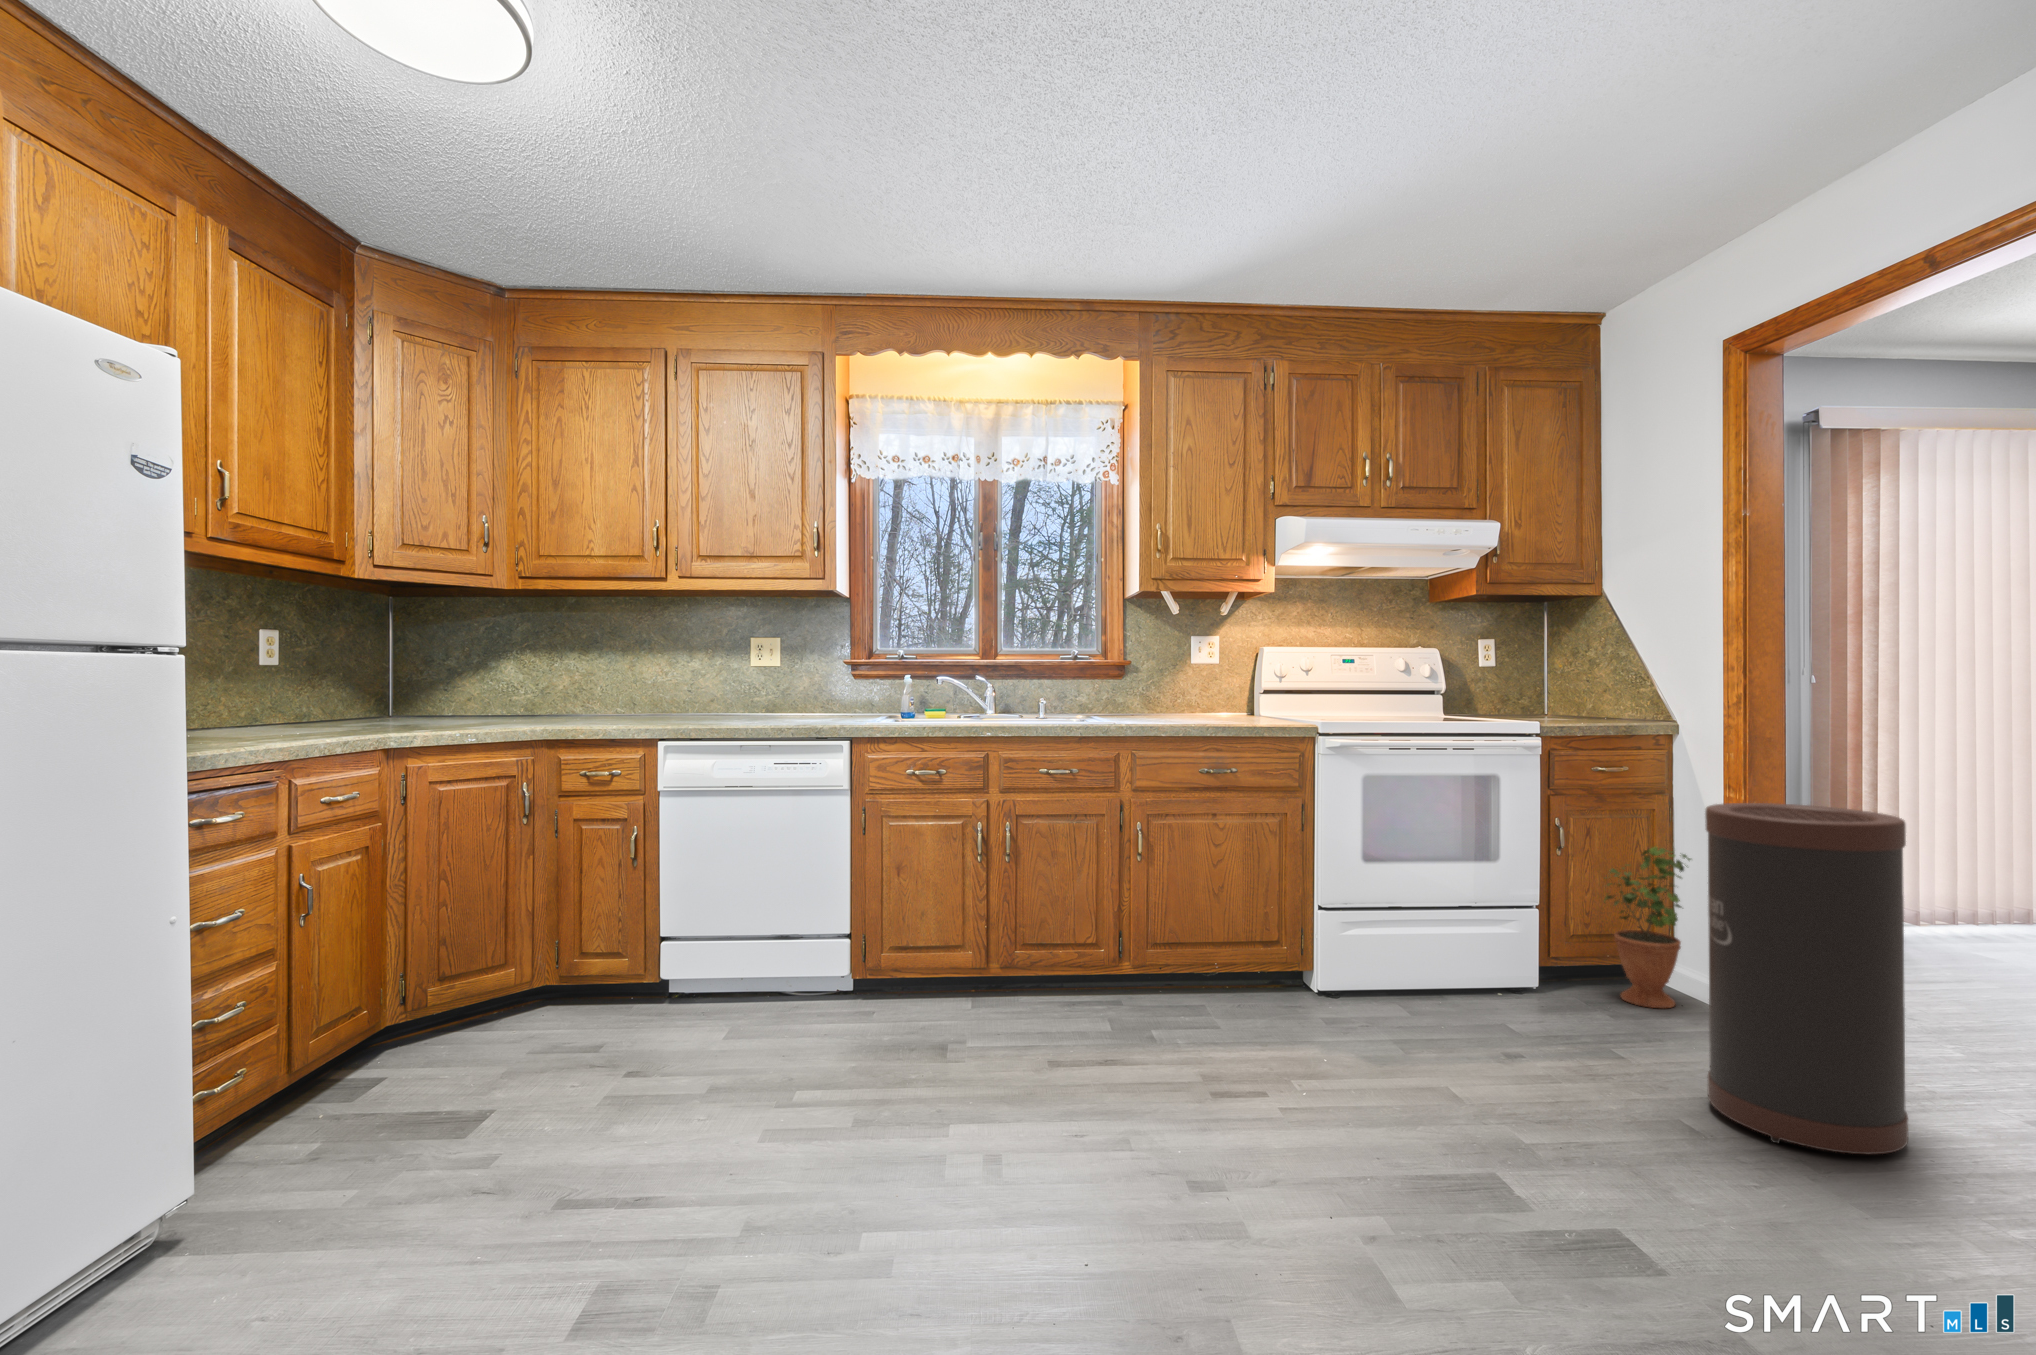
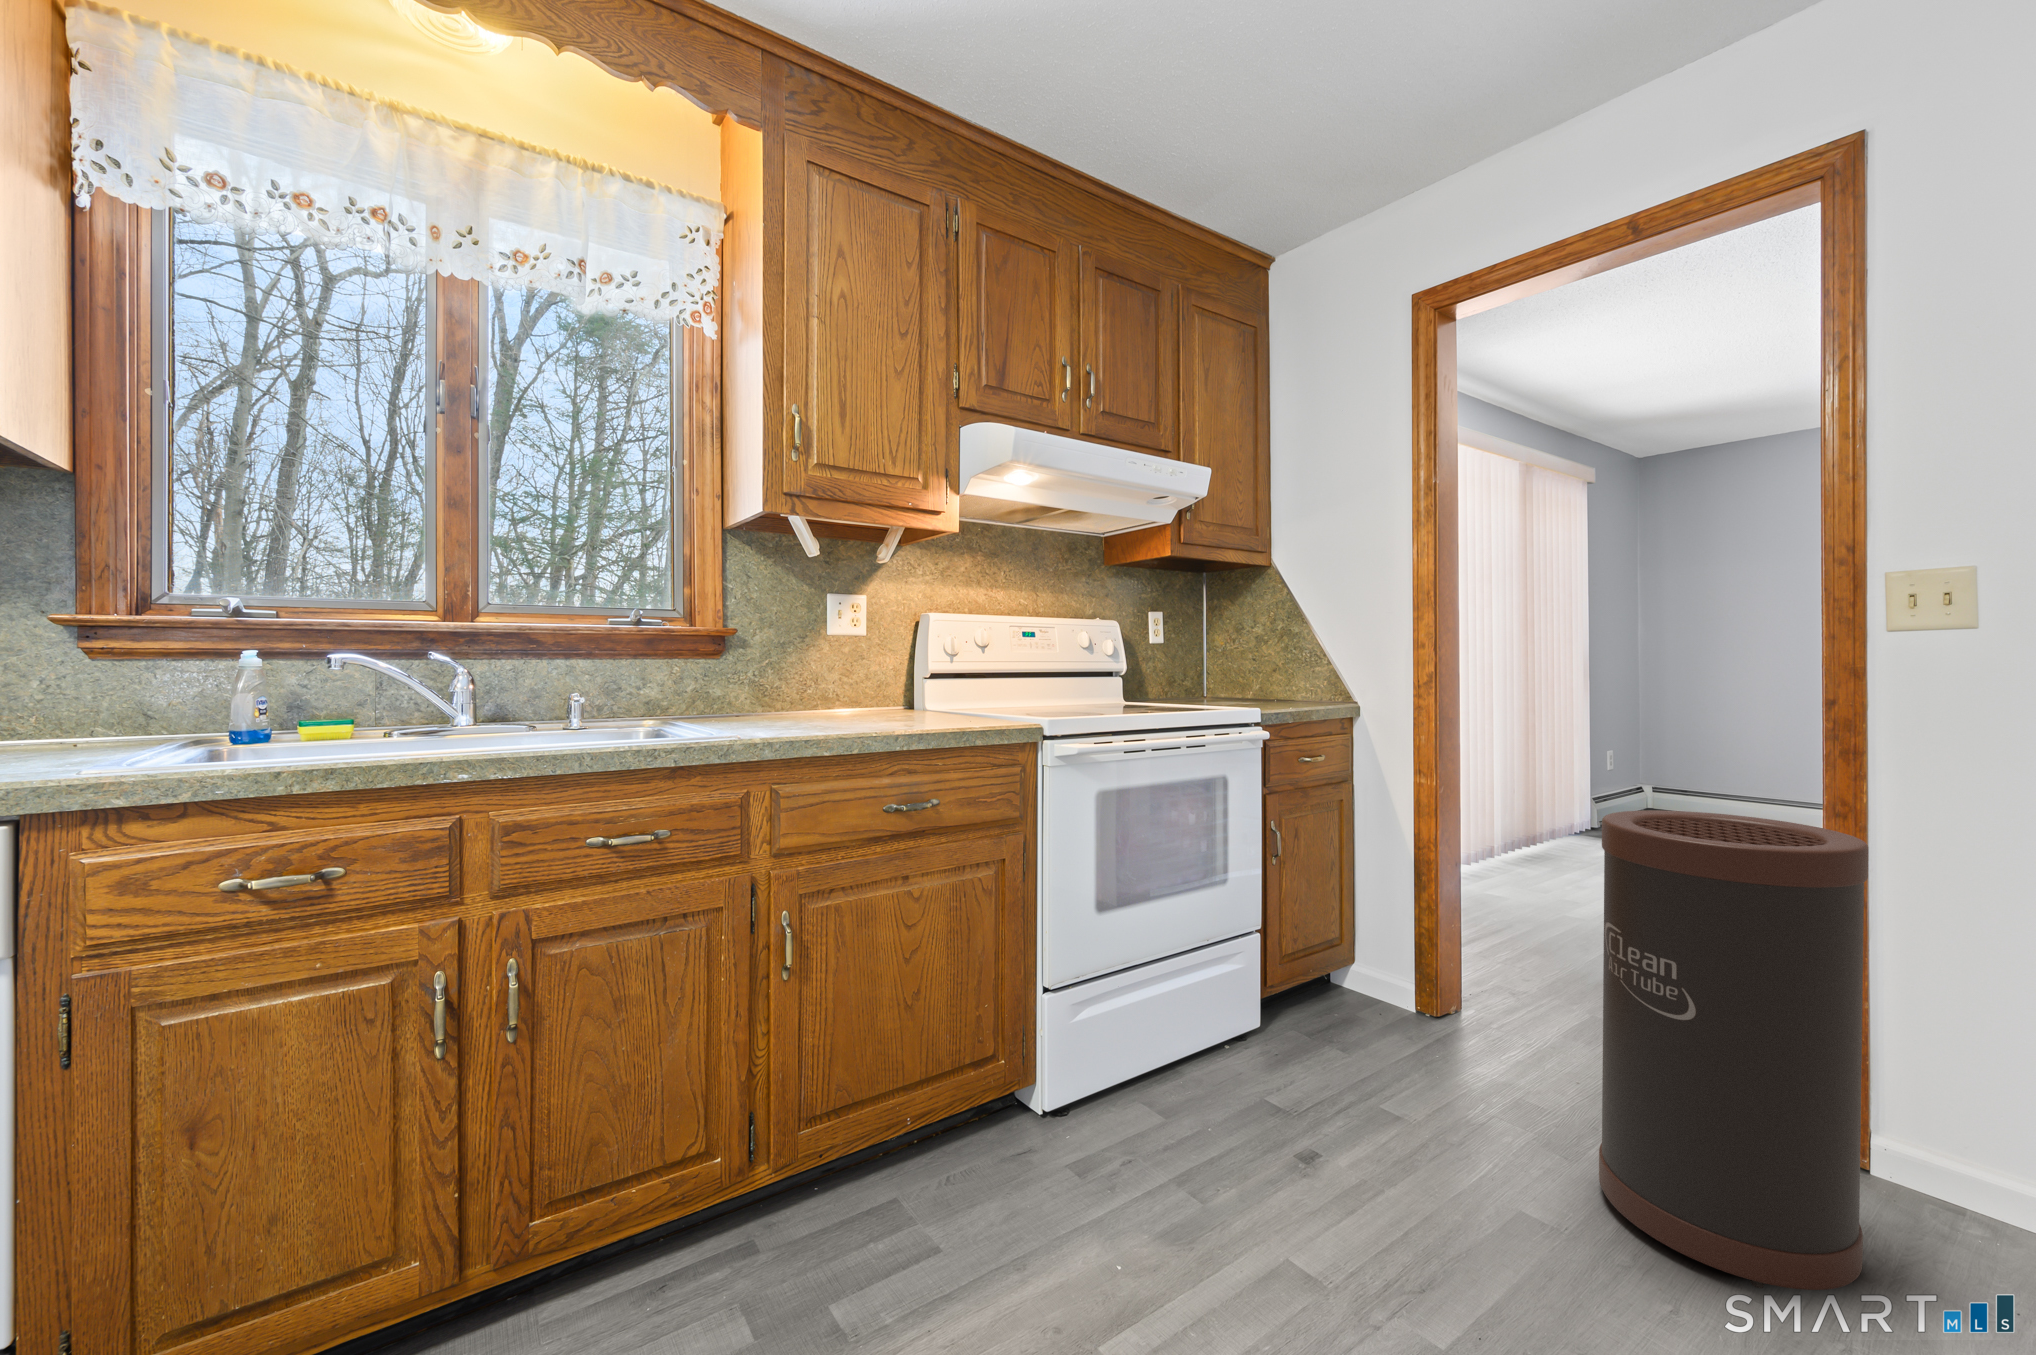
potted plant: present [1604,847,1691,1008] -> none [1315,838,1403,1033]

